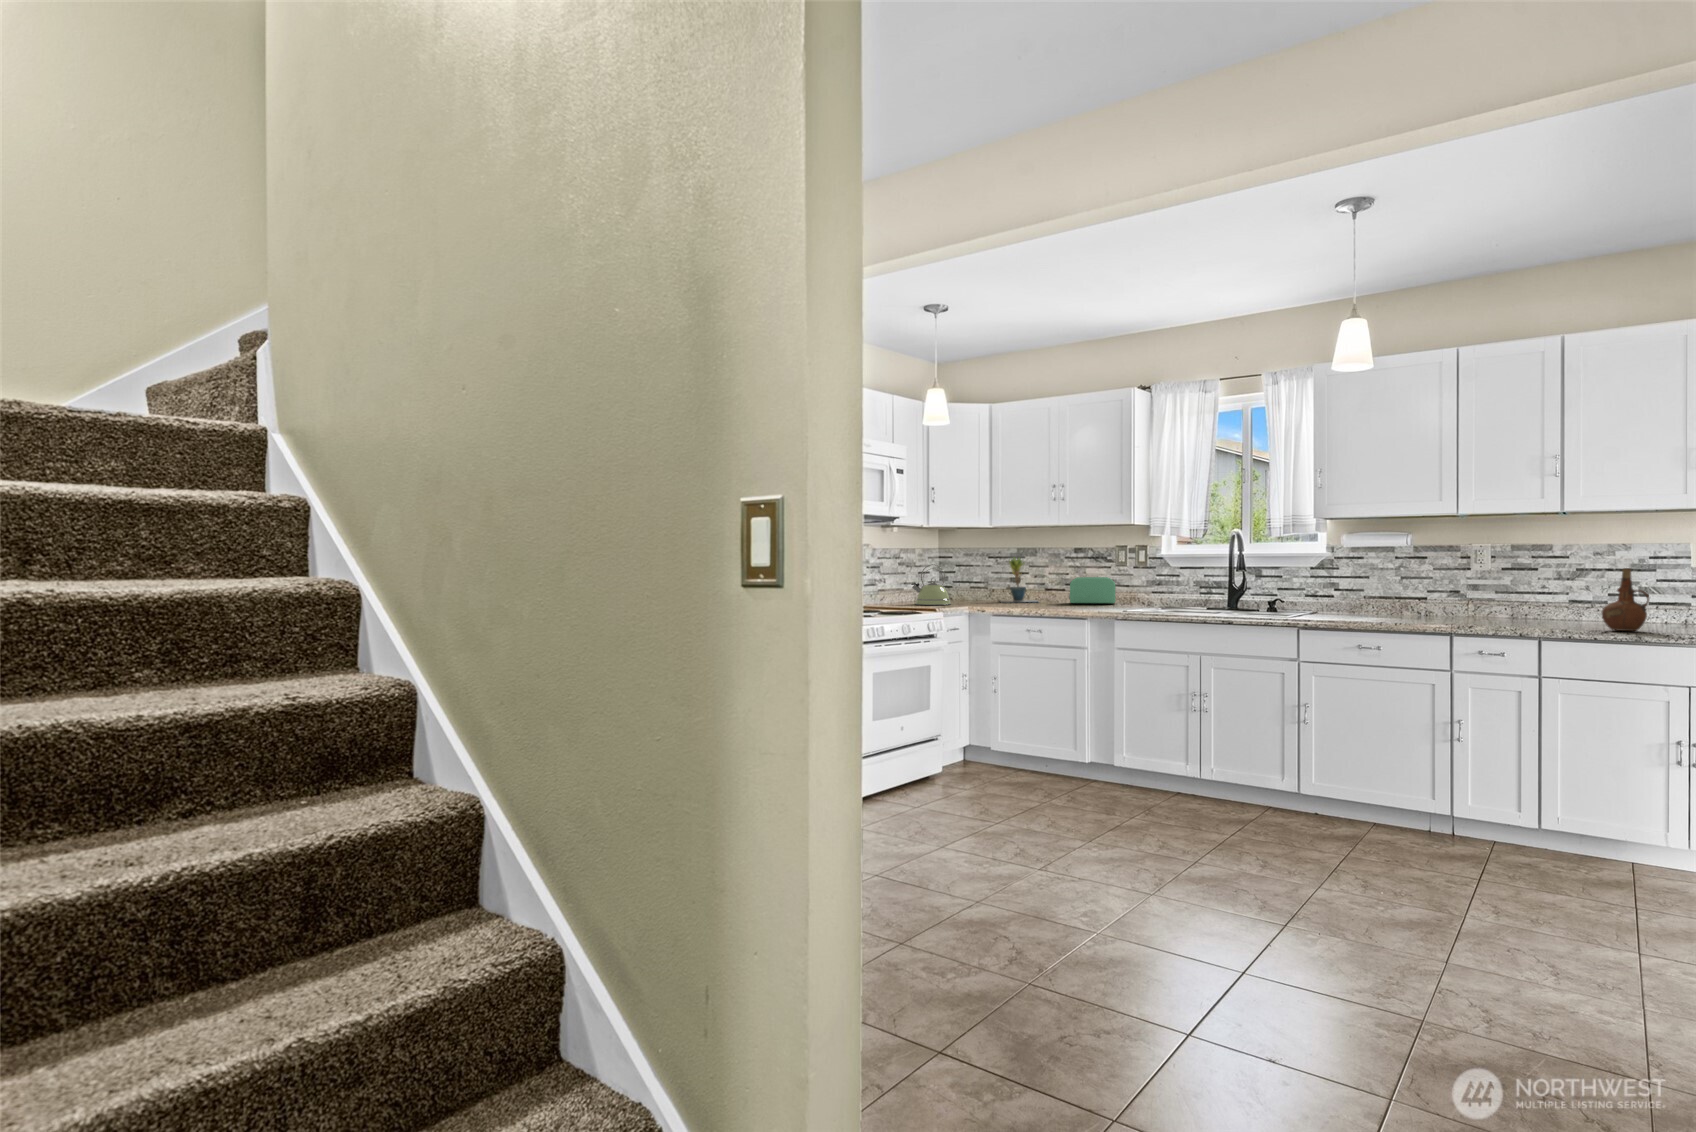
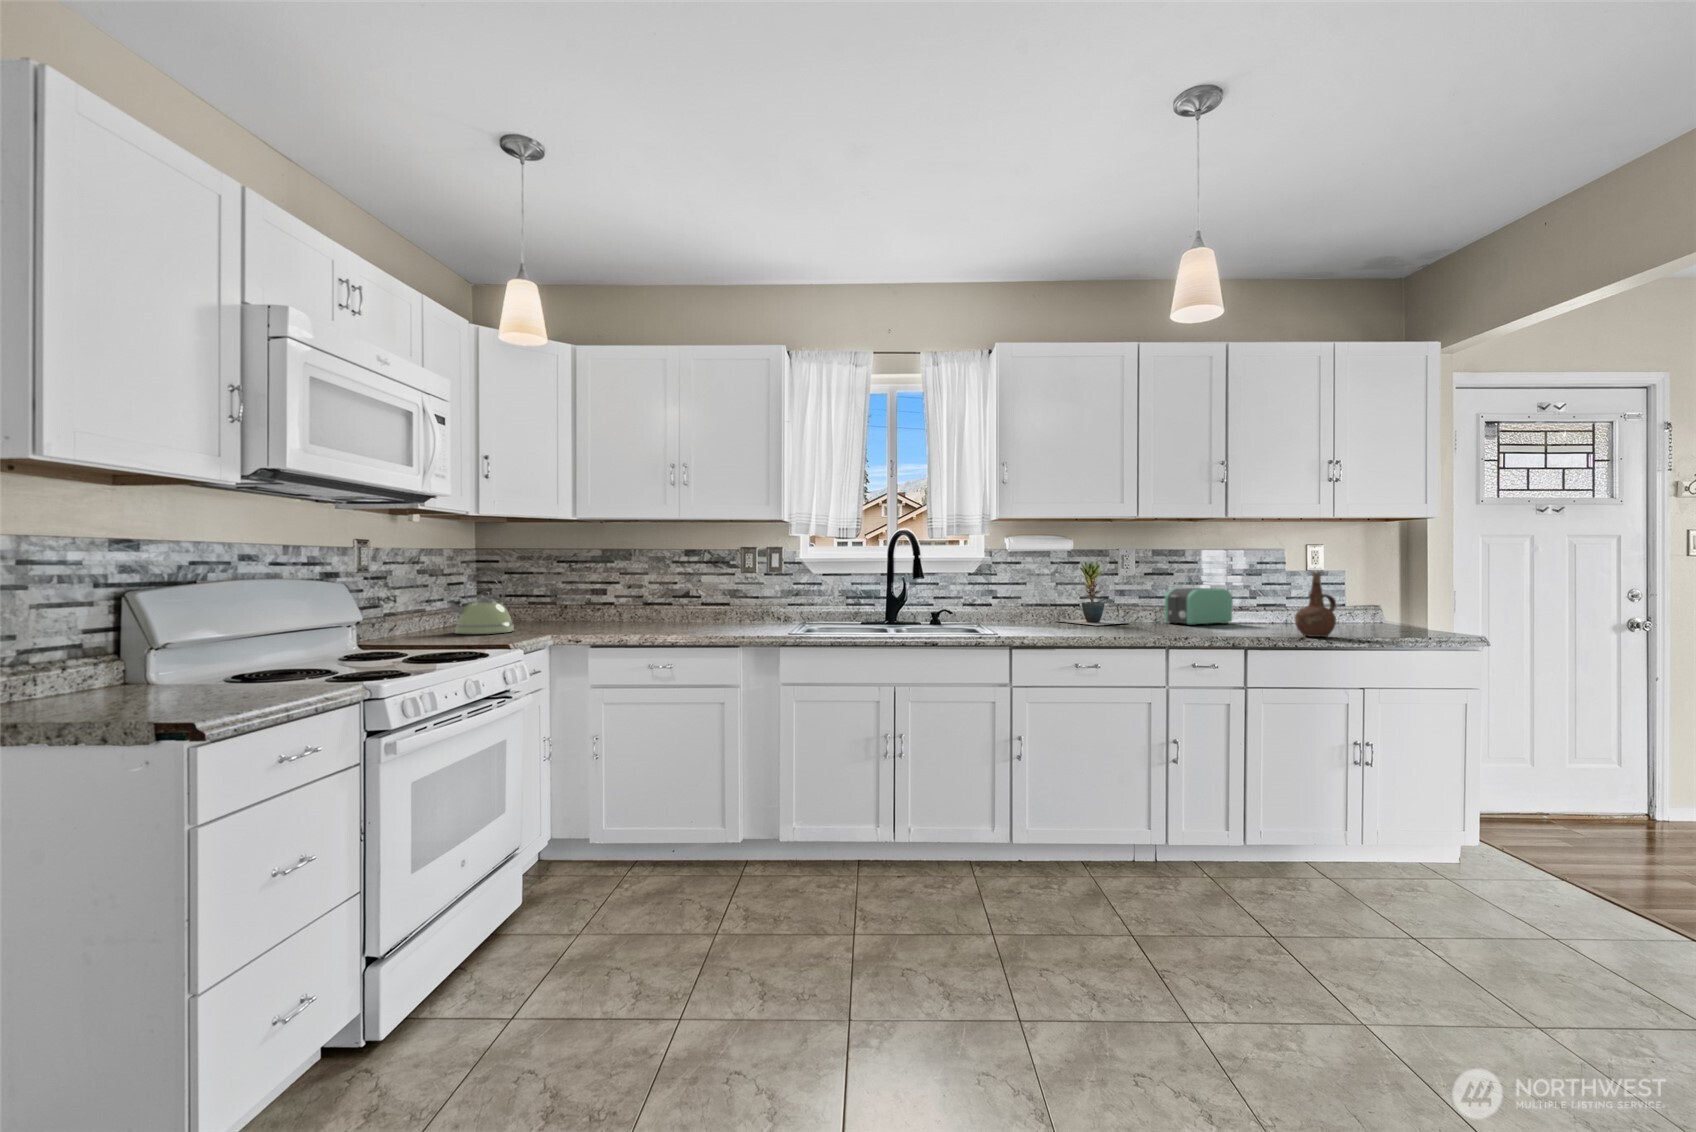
potted plant: present [1001,557,1037,602] -> present [1058,561,1128,625]
toaster: present [1066,577,1116,604] -> present [1165,588,1232,625]

